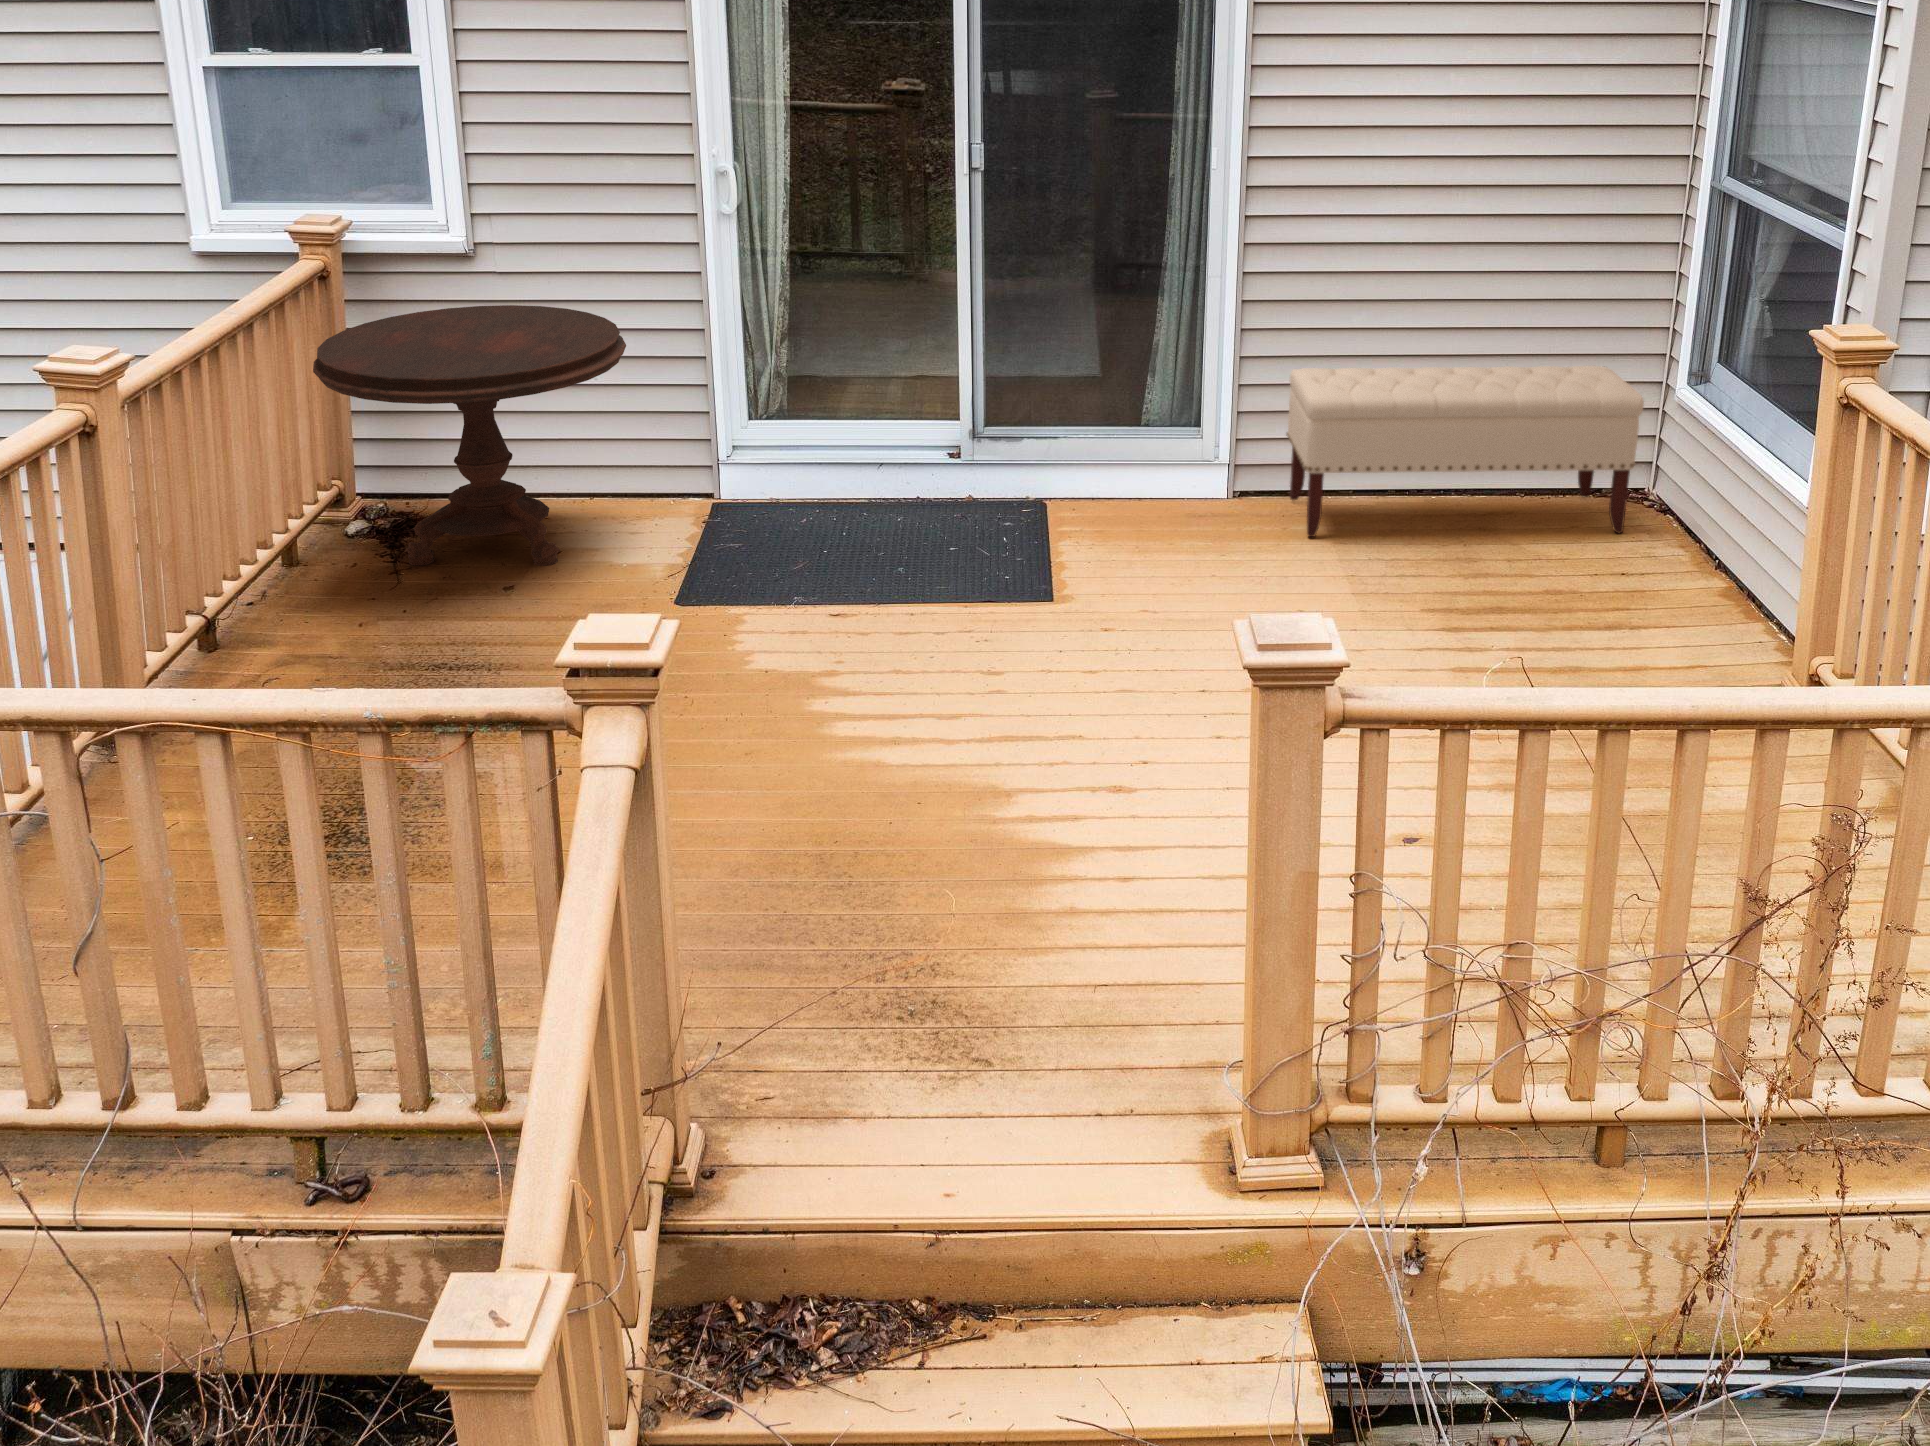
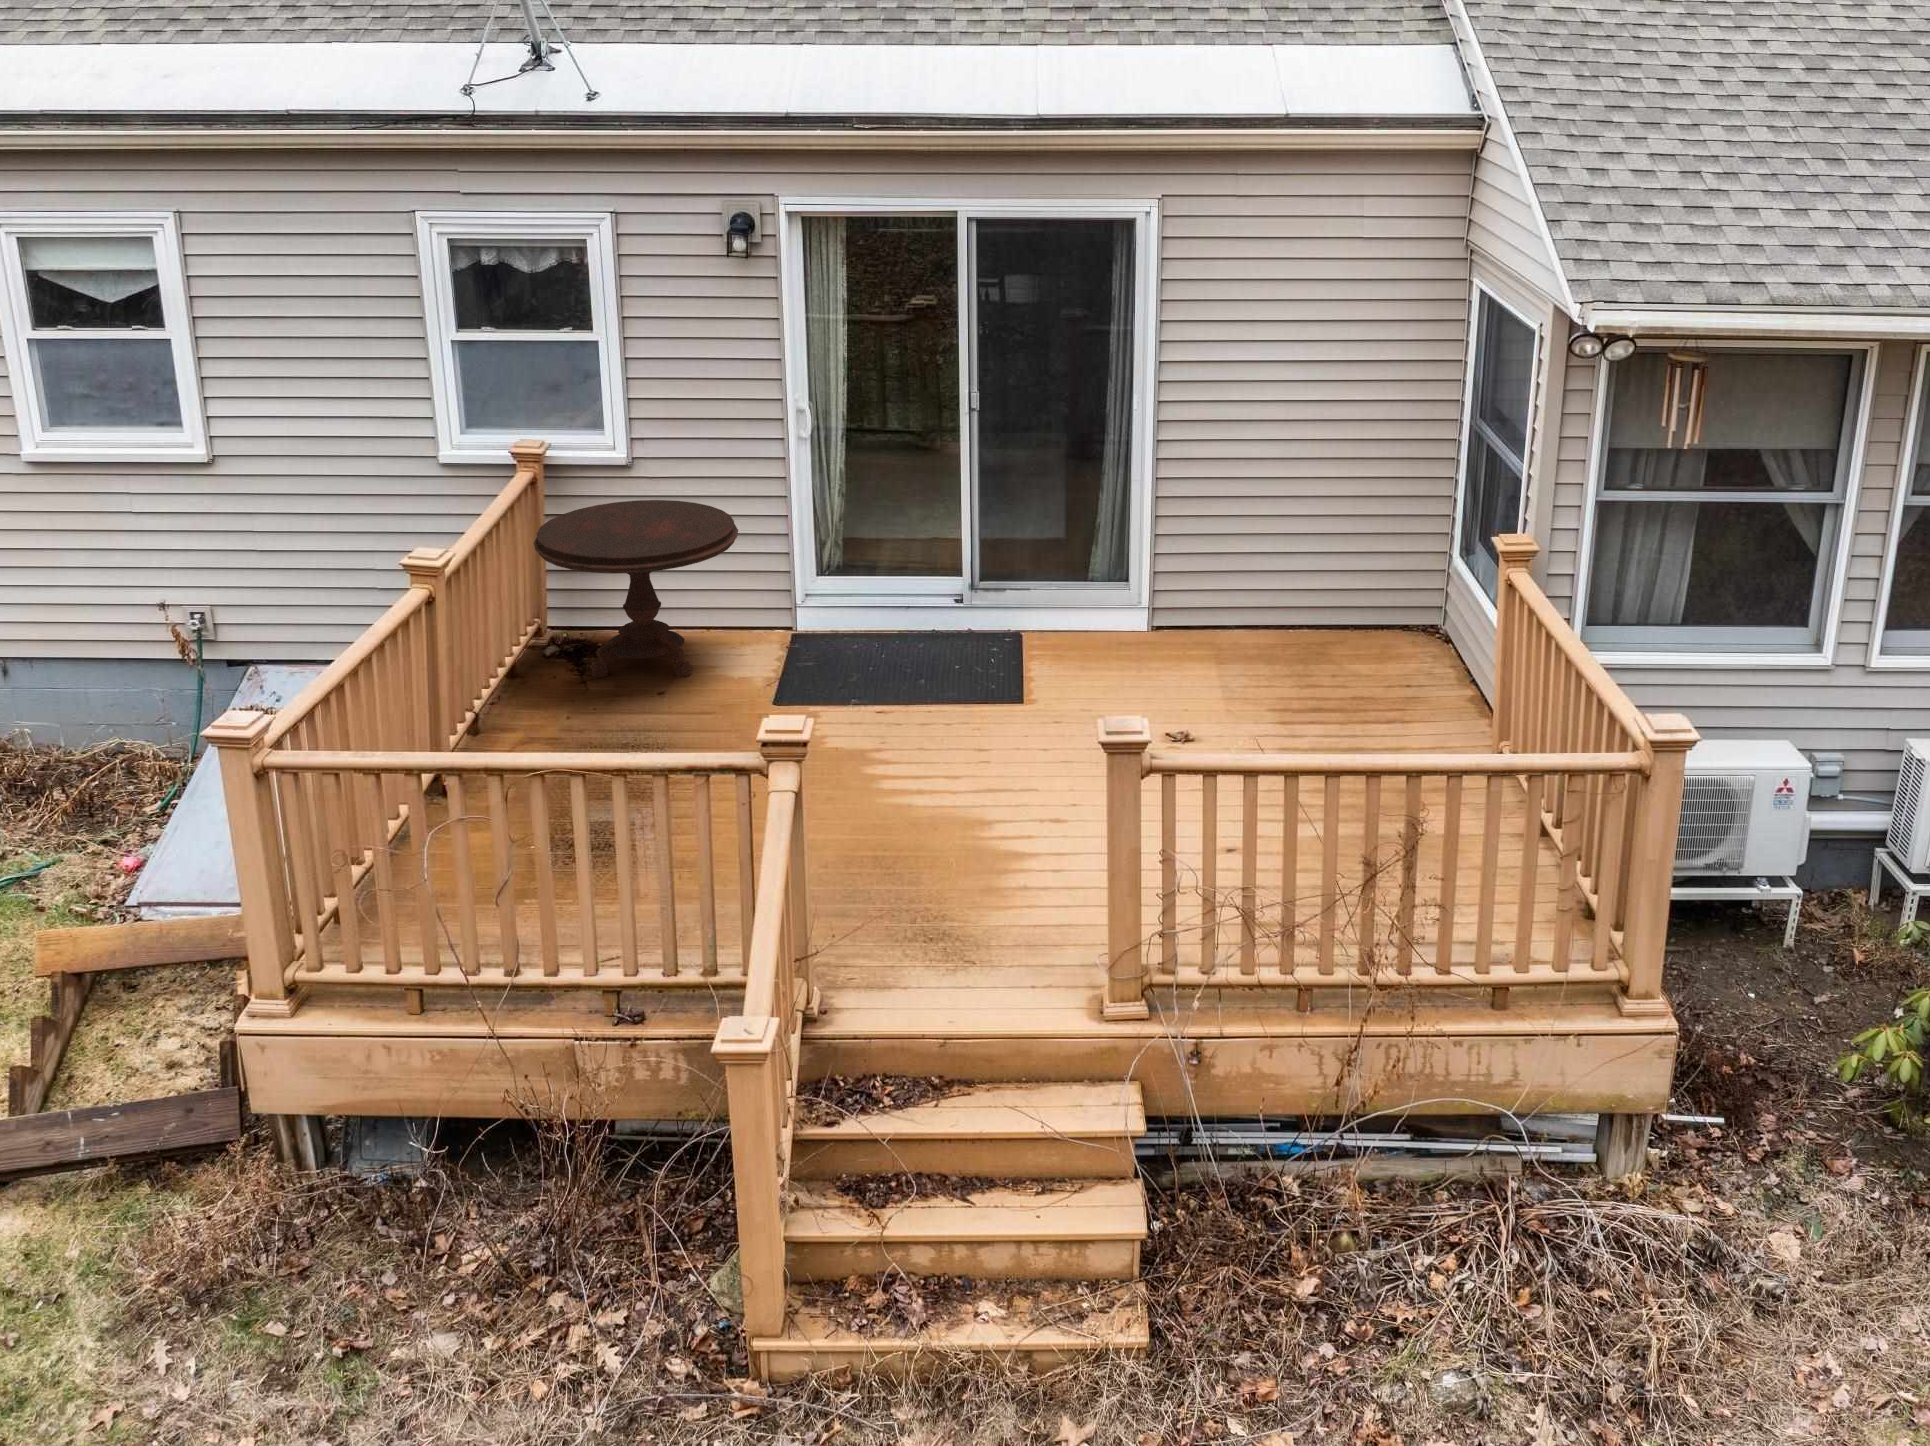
bench: present [1287,366,1644,537] -> none [1184,543,1420,660]

